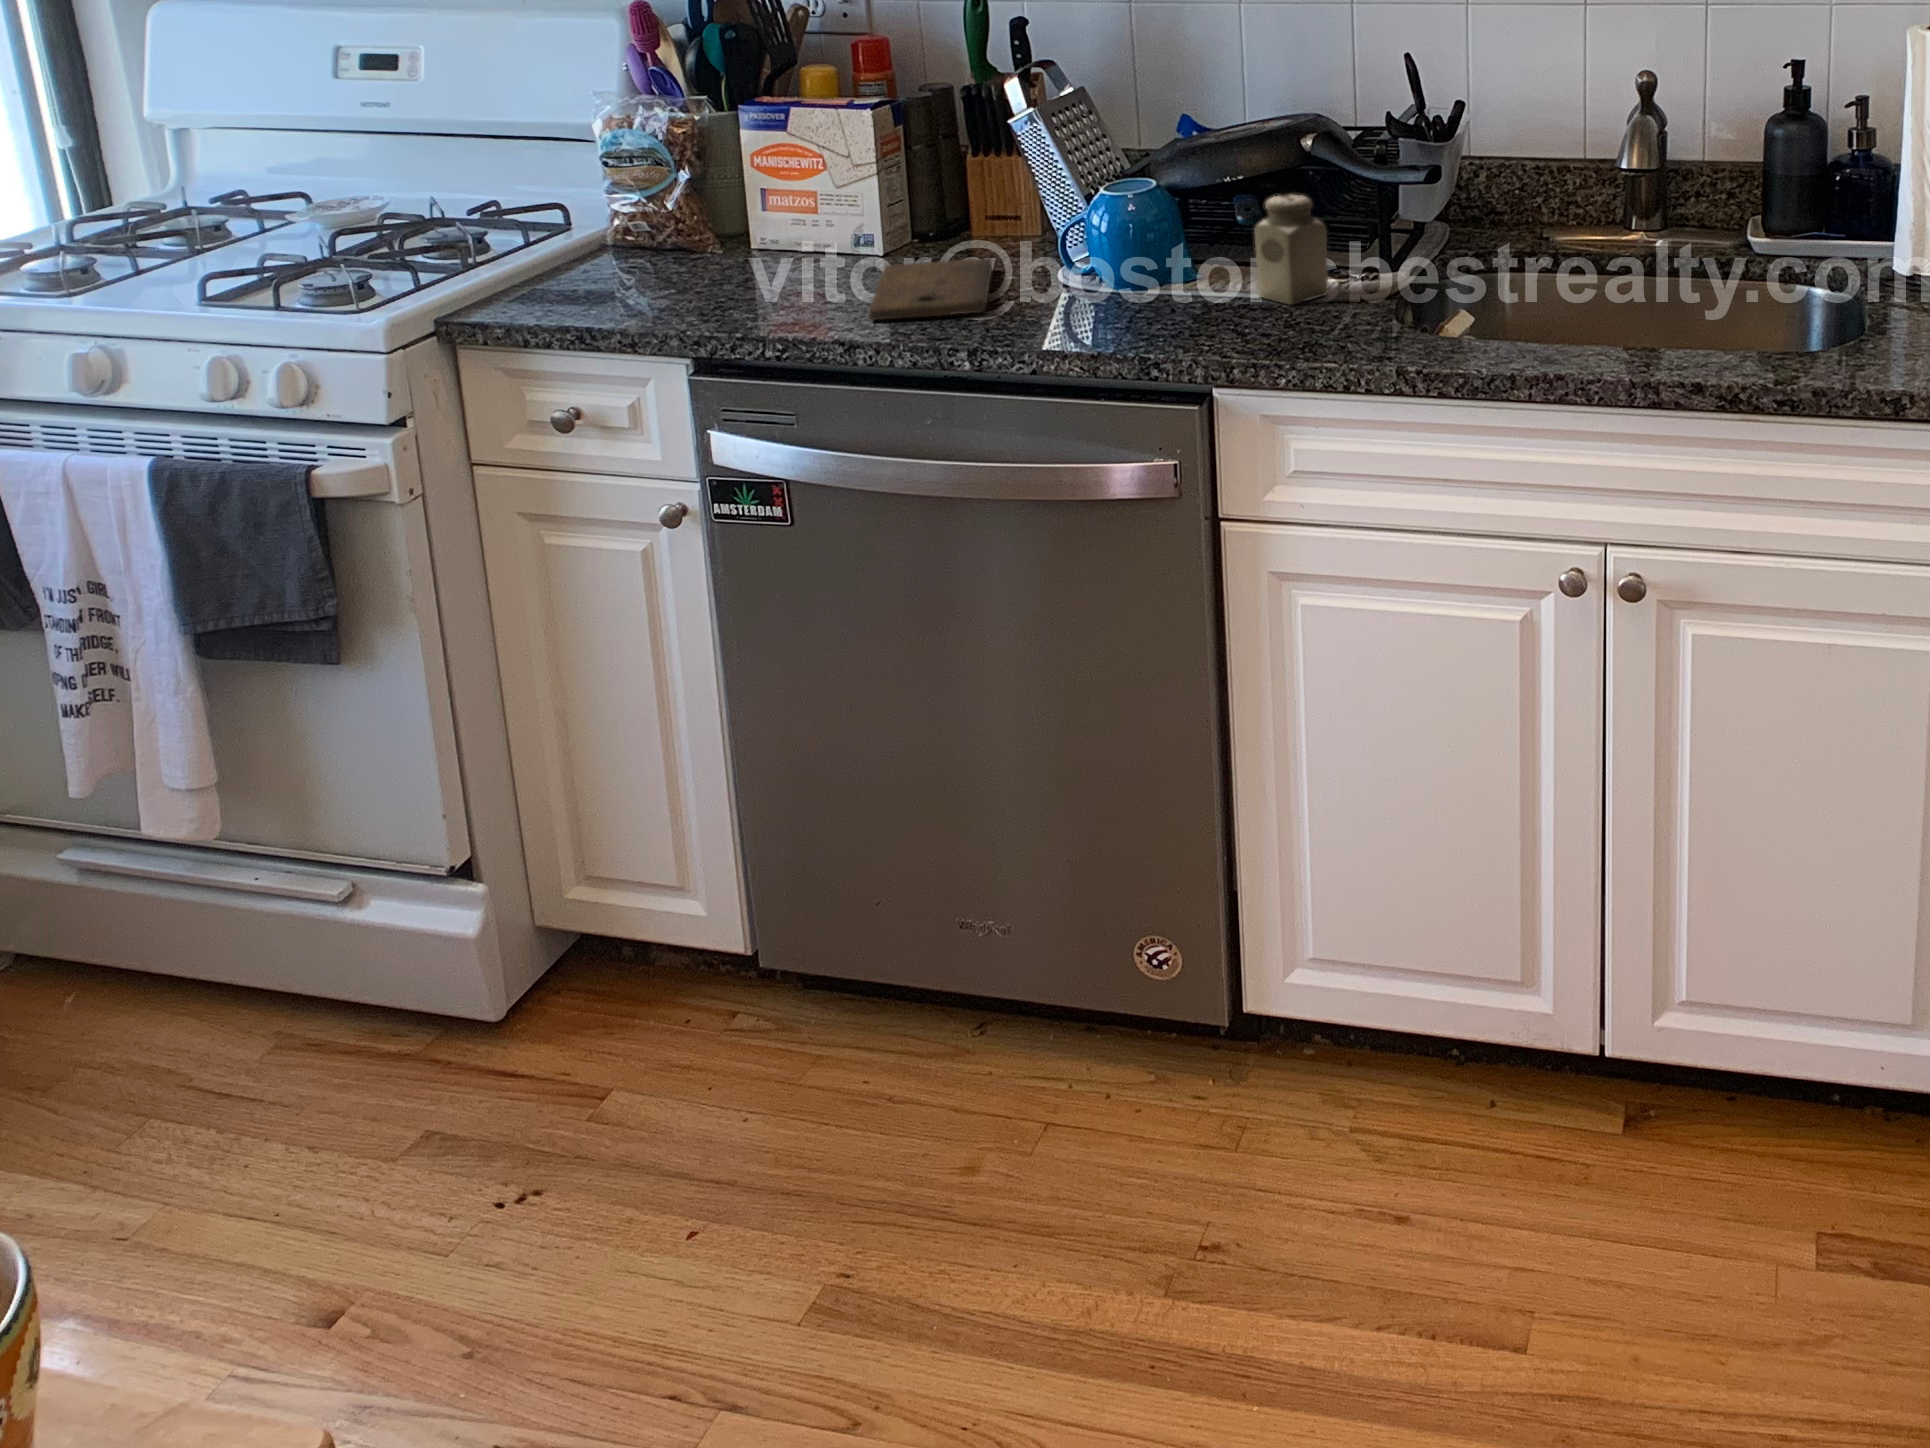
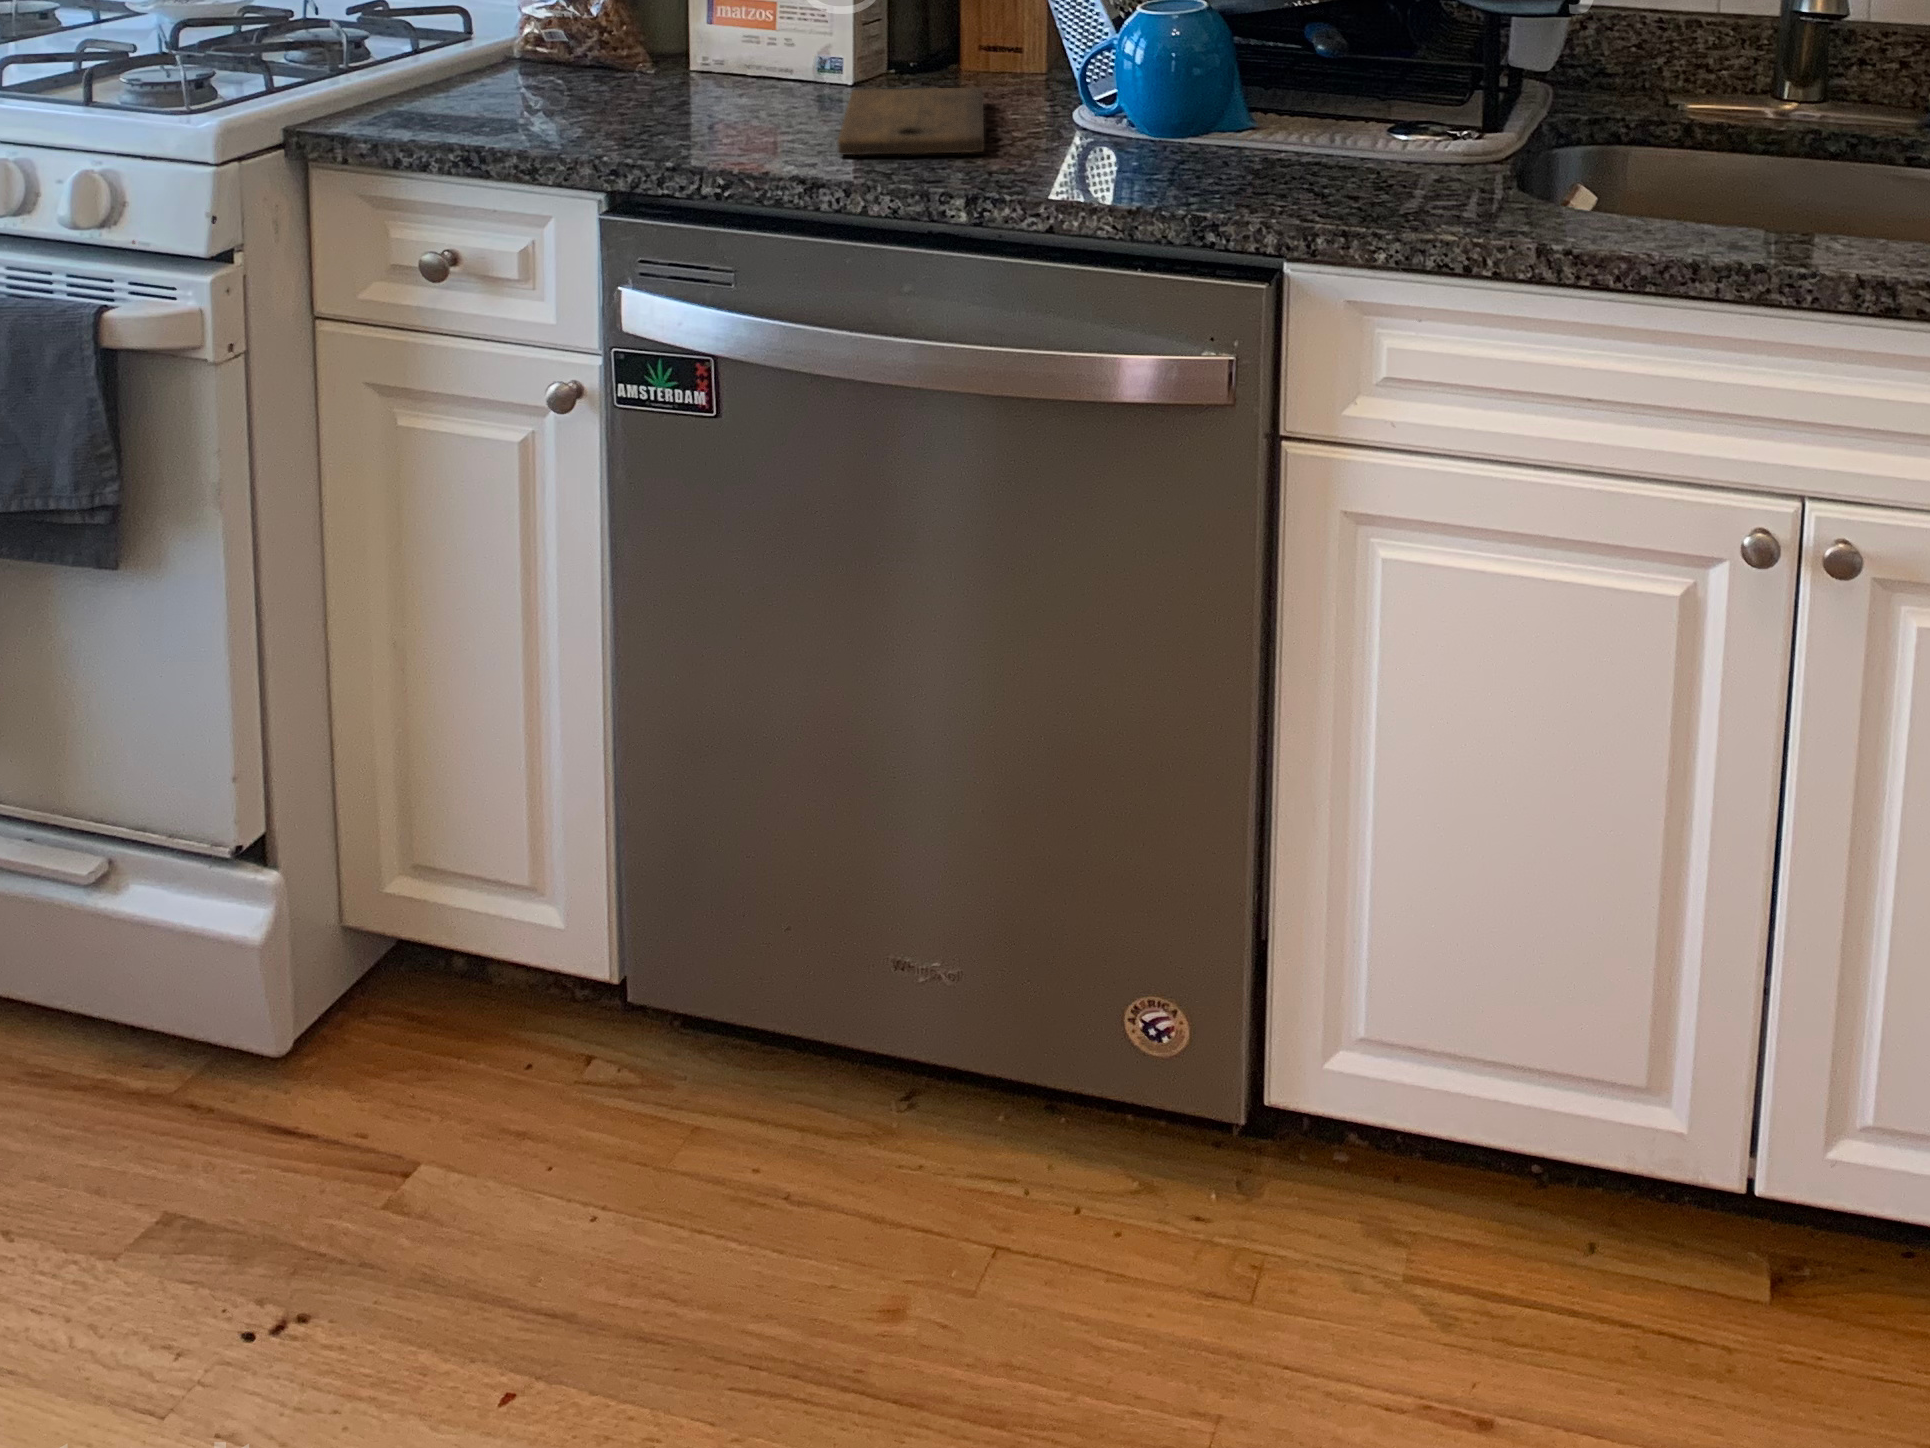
salt shaker: present [1254,195,1328,305] -> none [1326,23,1419,163]

